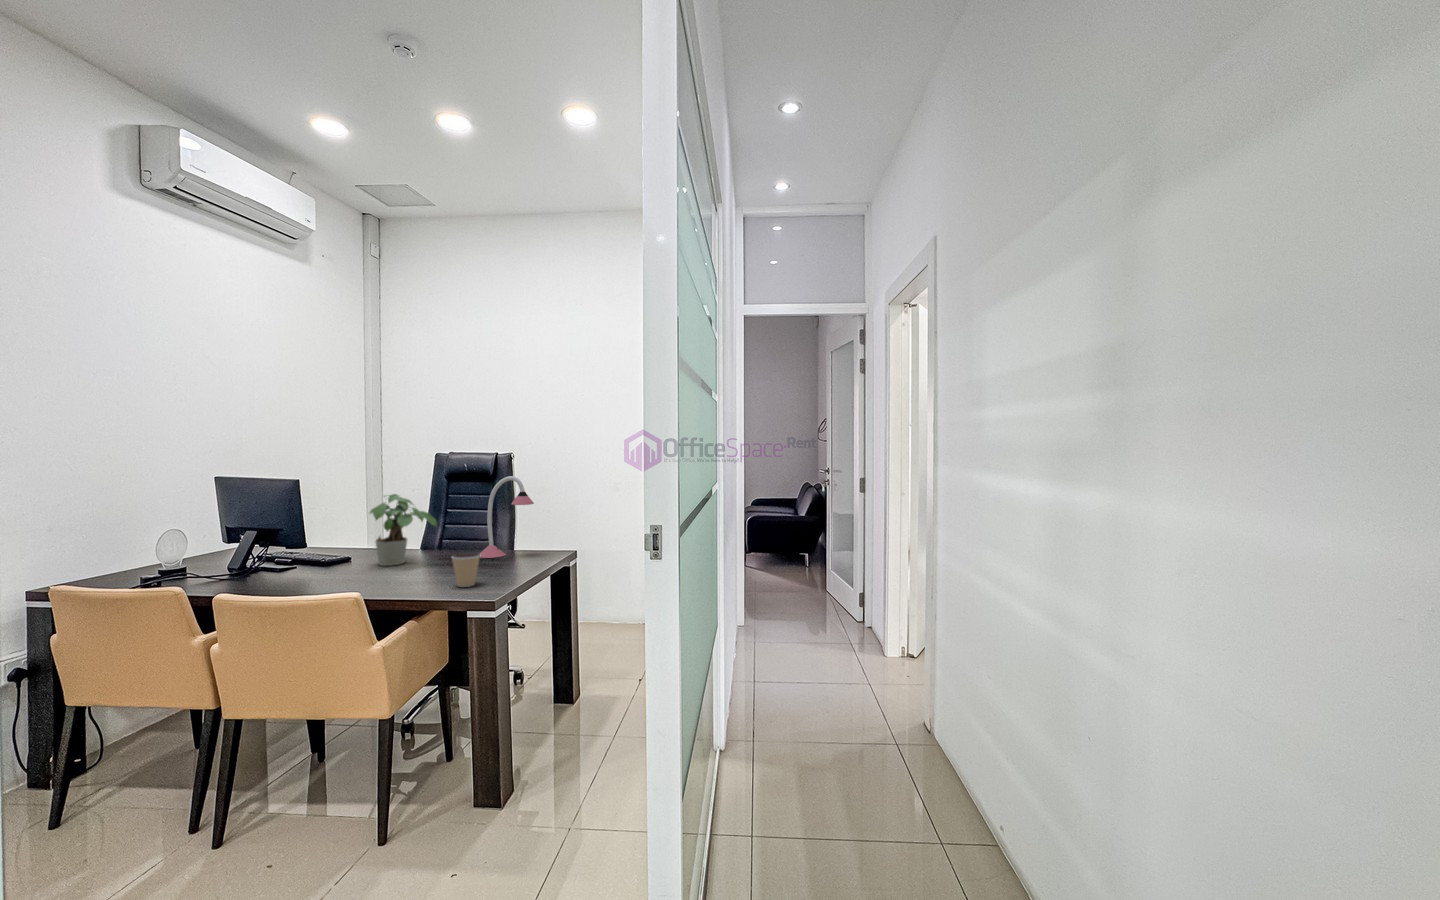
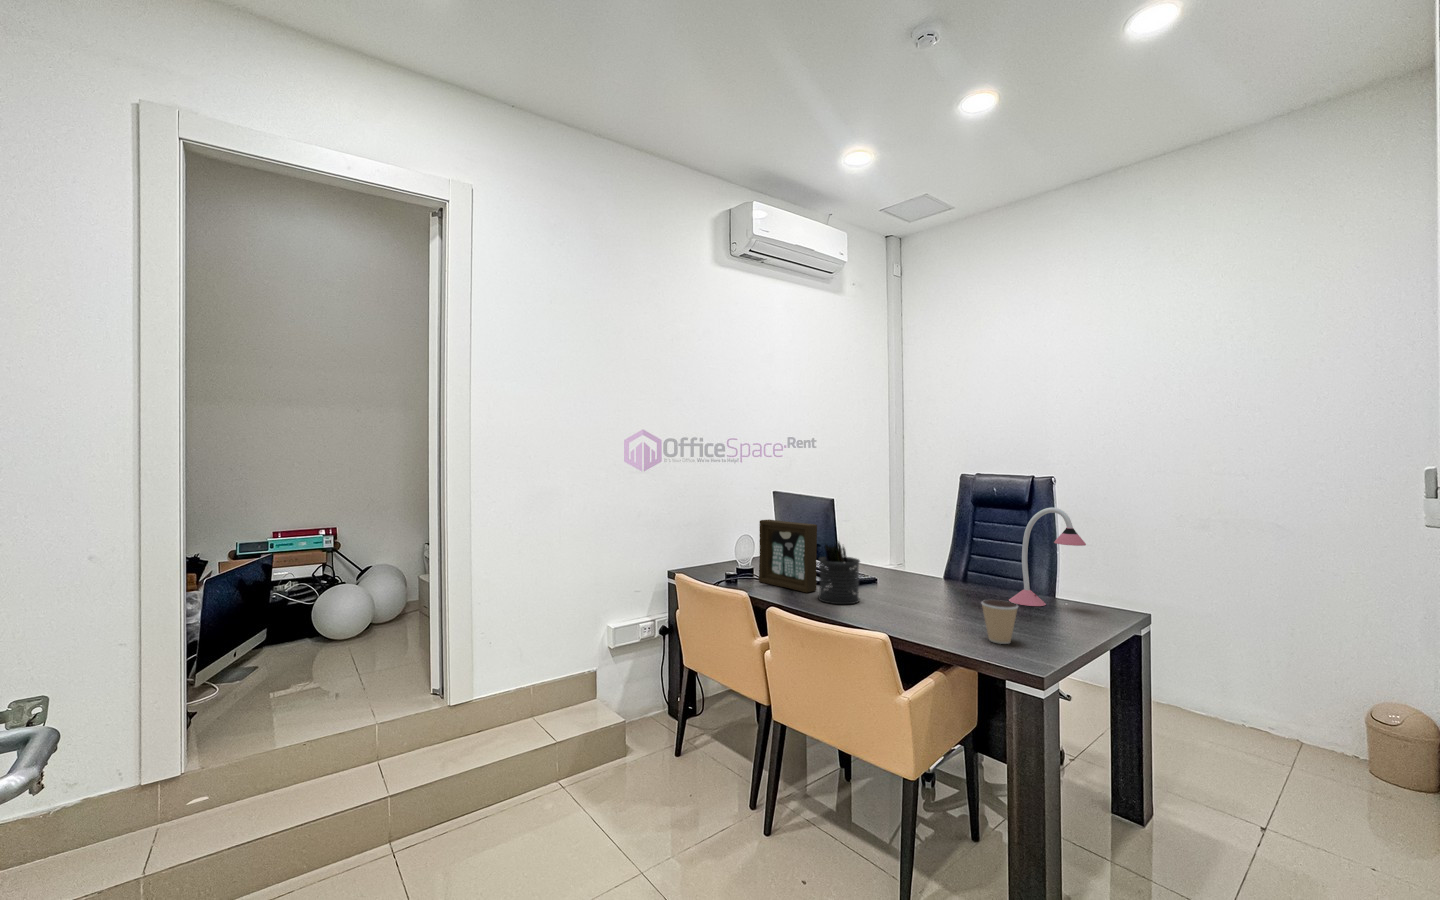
potted plant: present [370,494,437,566] -> none [893,519,963,596]
picture frame: none [196,508,279,581] -> present [759,520,817,593]
pen holder: none [283,521,333,586] -> present [818,541,860,604]

